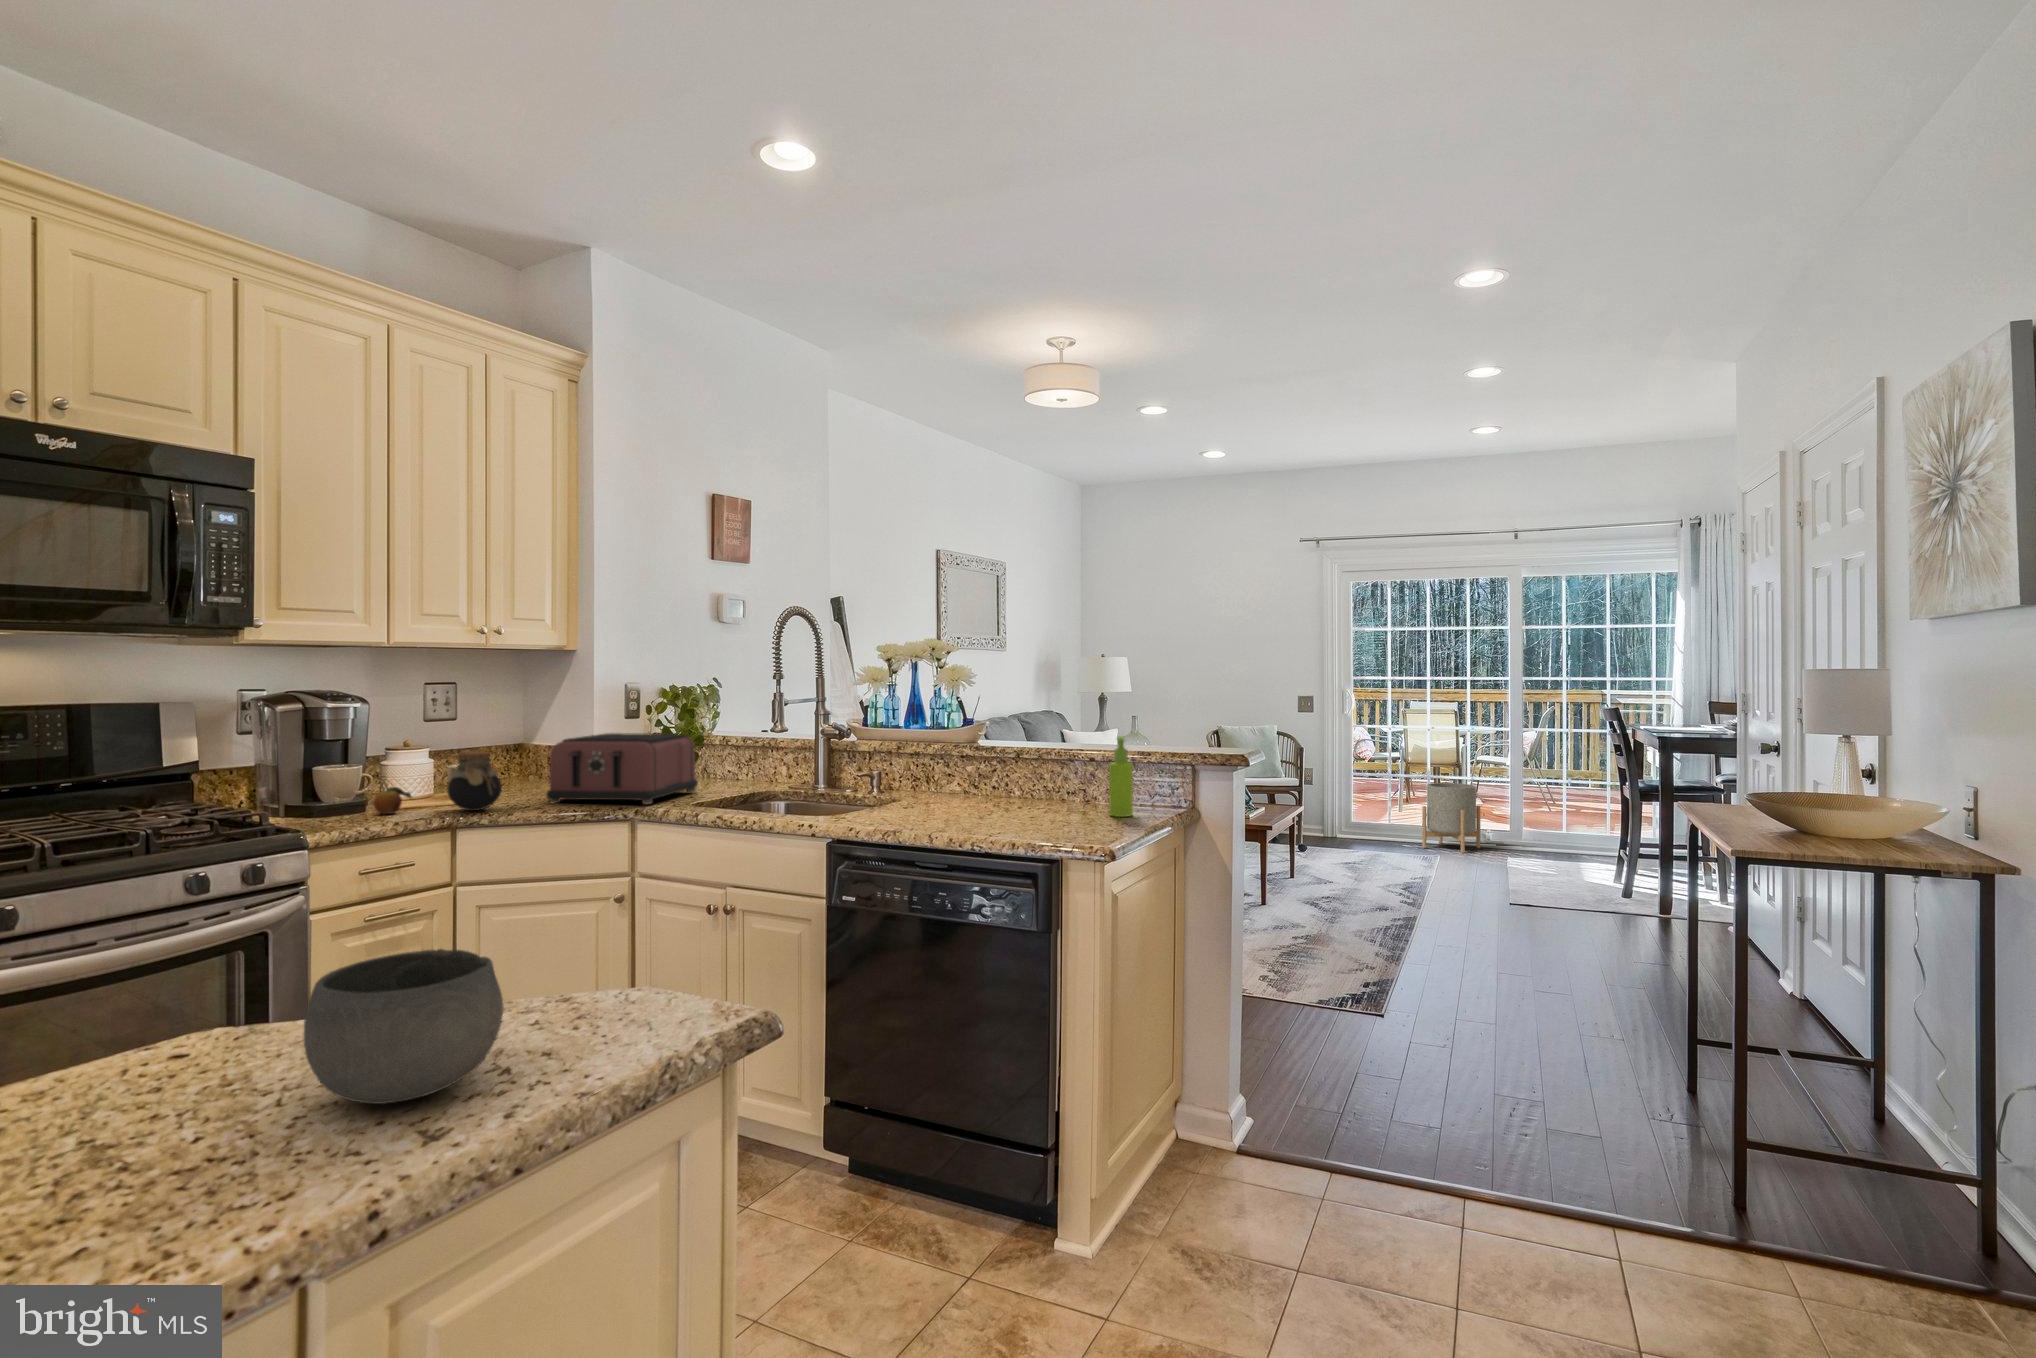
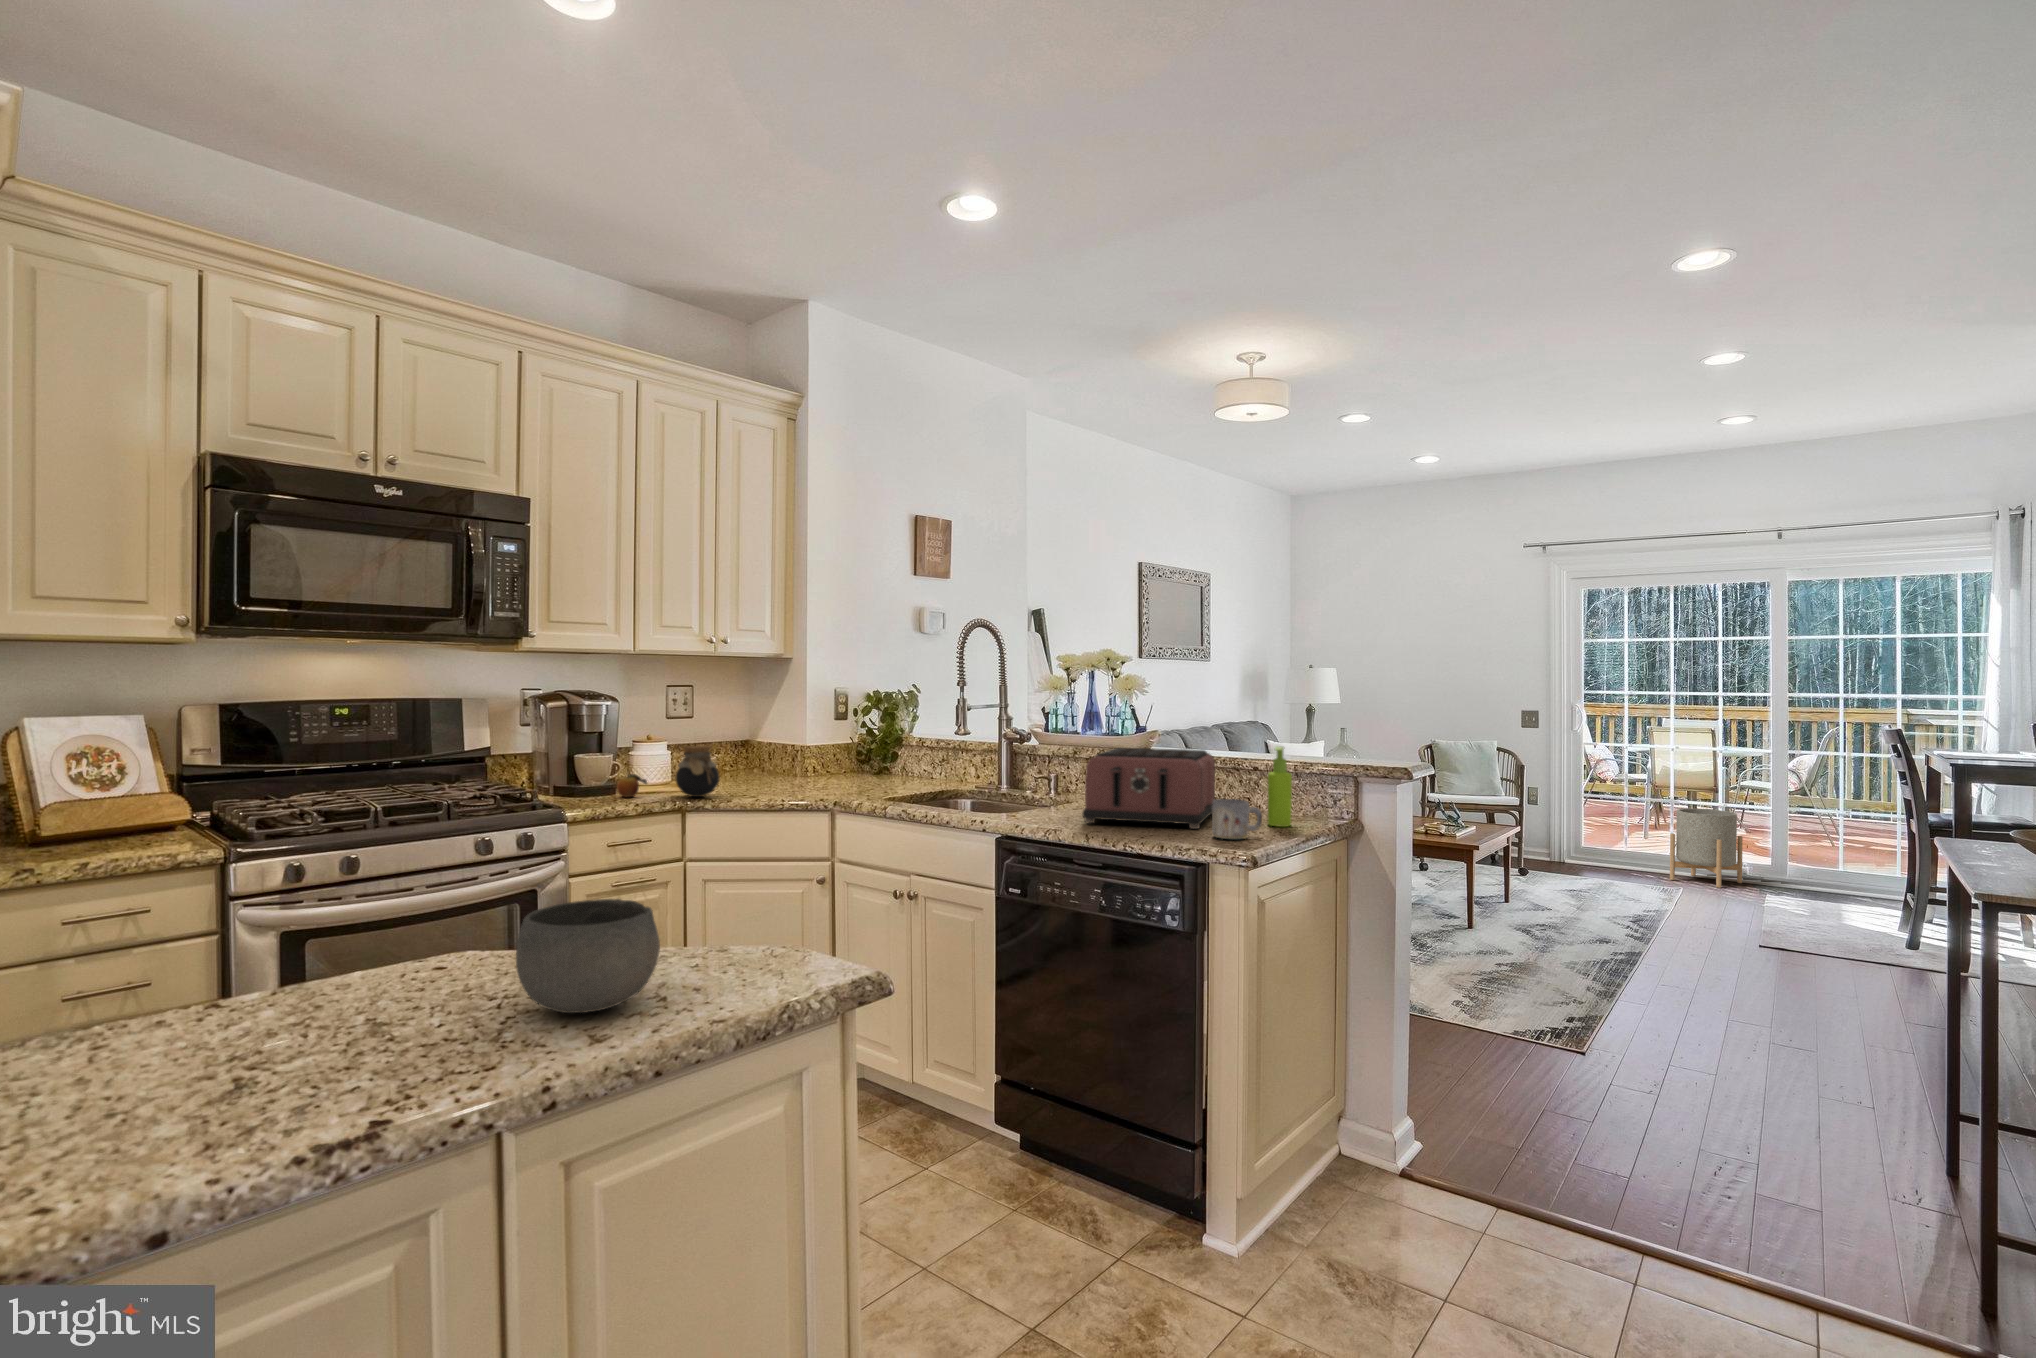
toaster: present [546,733,698,804] -> present [1082,748,1215,829]
mug: none [1060,791,1109,832] -> present [1212,799,1262,839]

